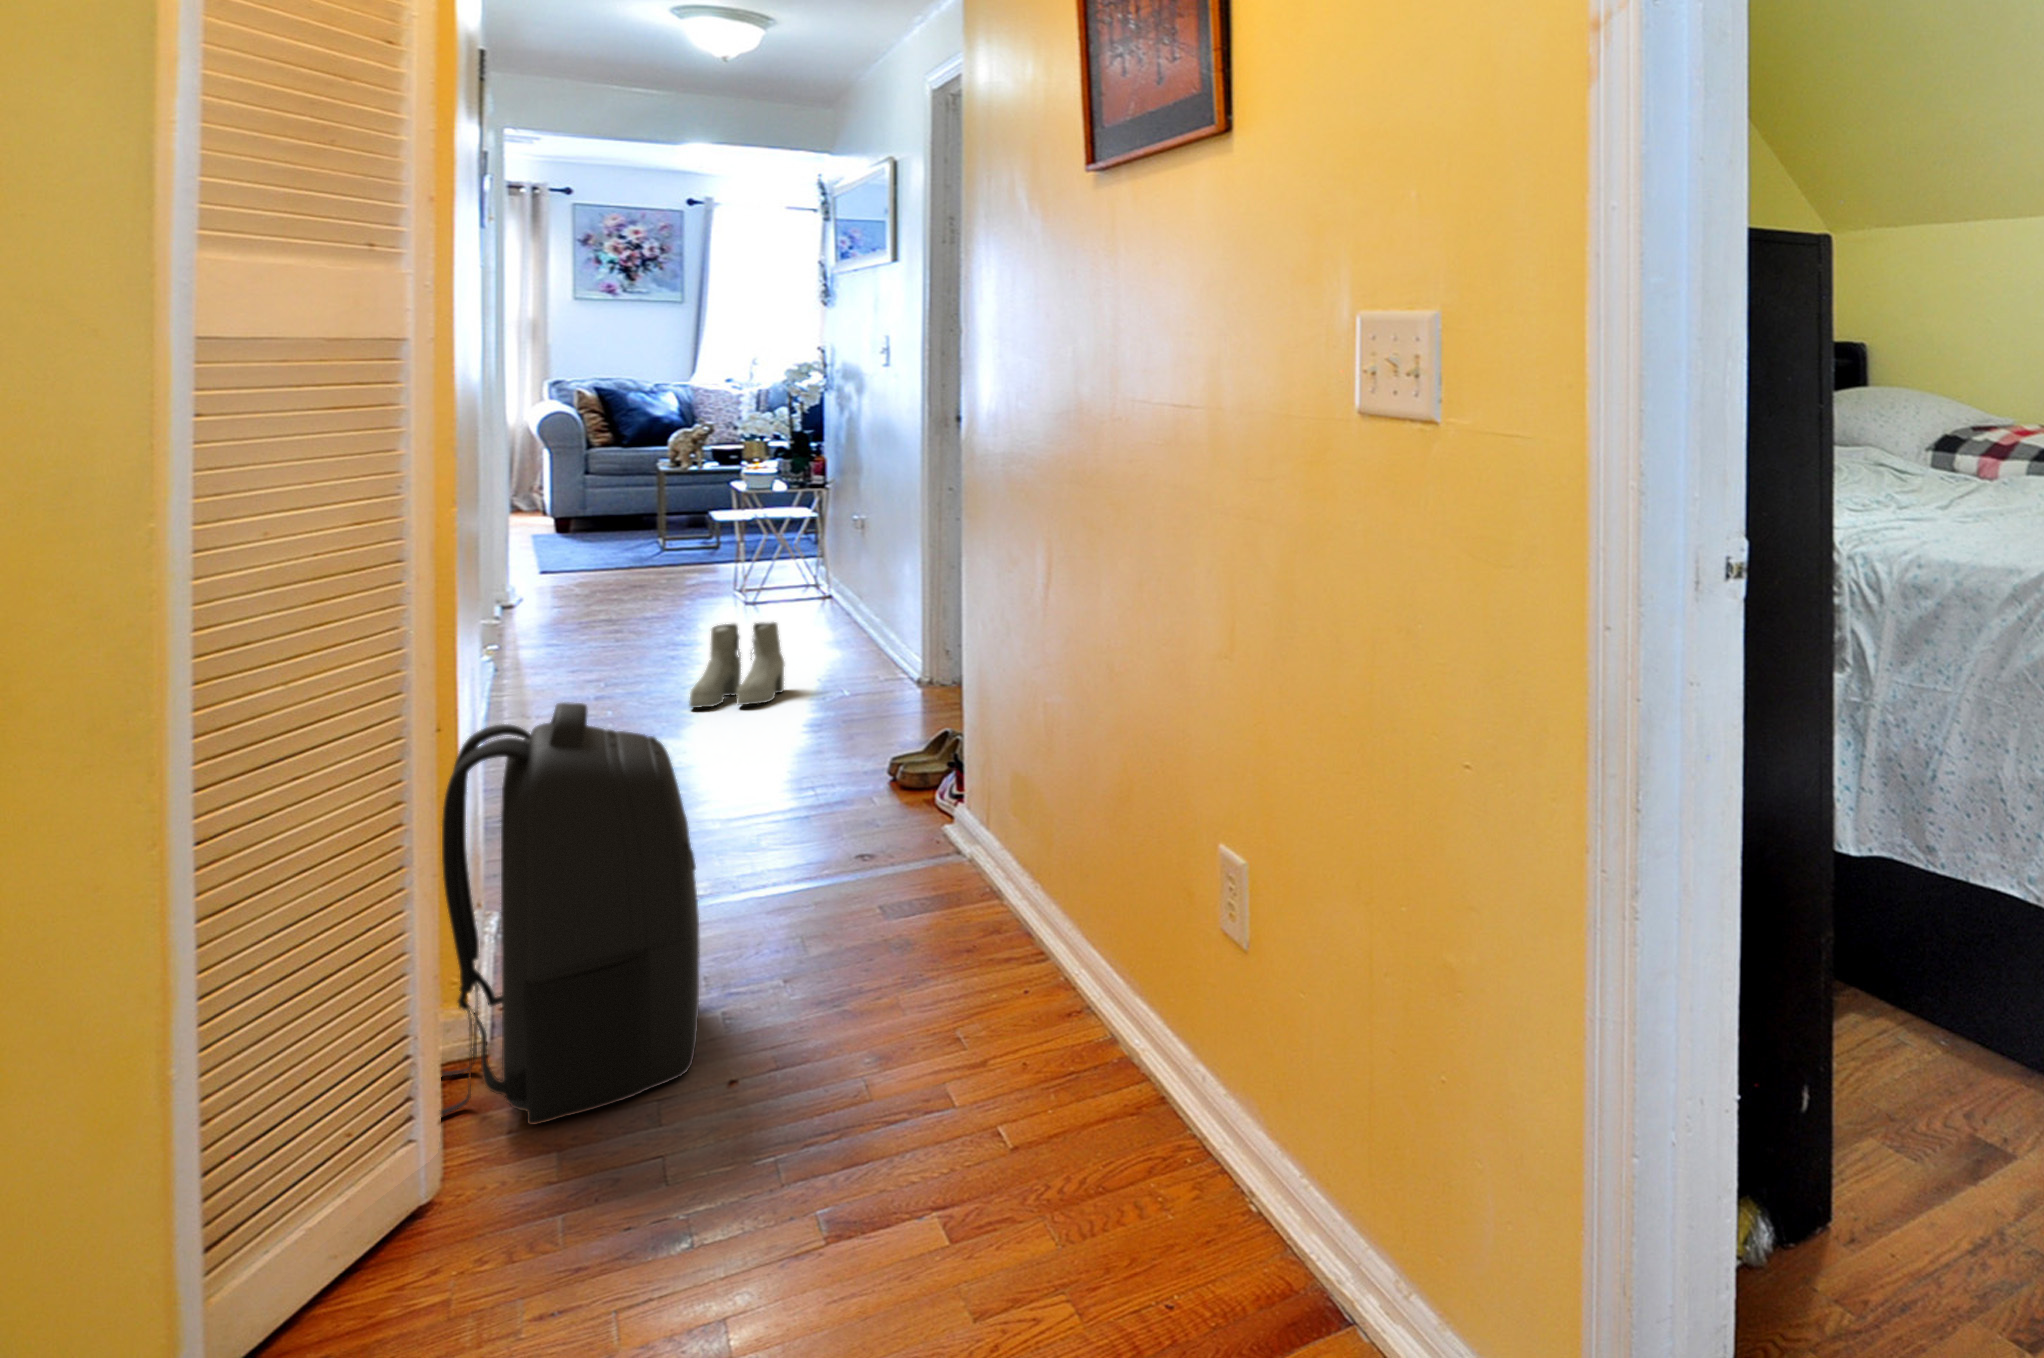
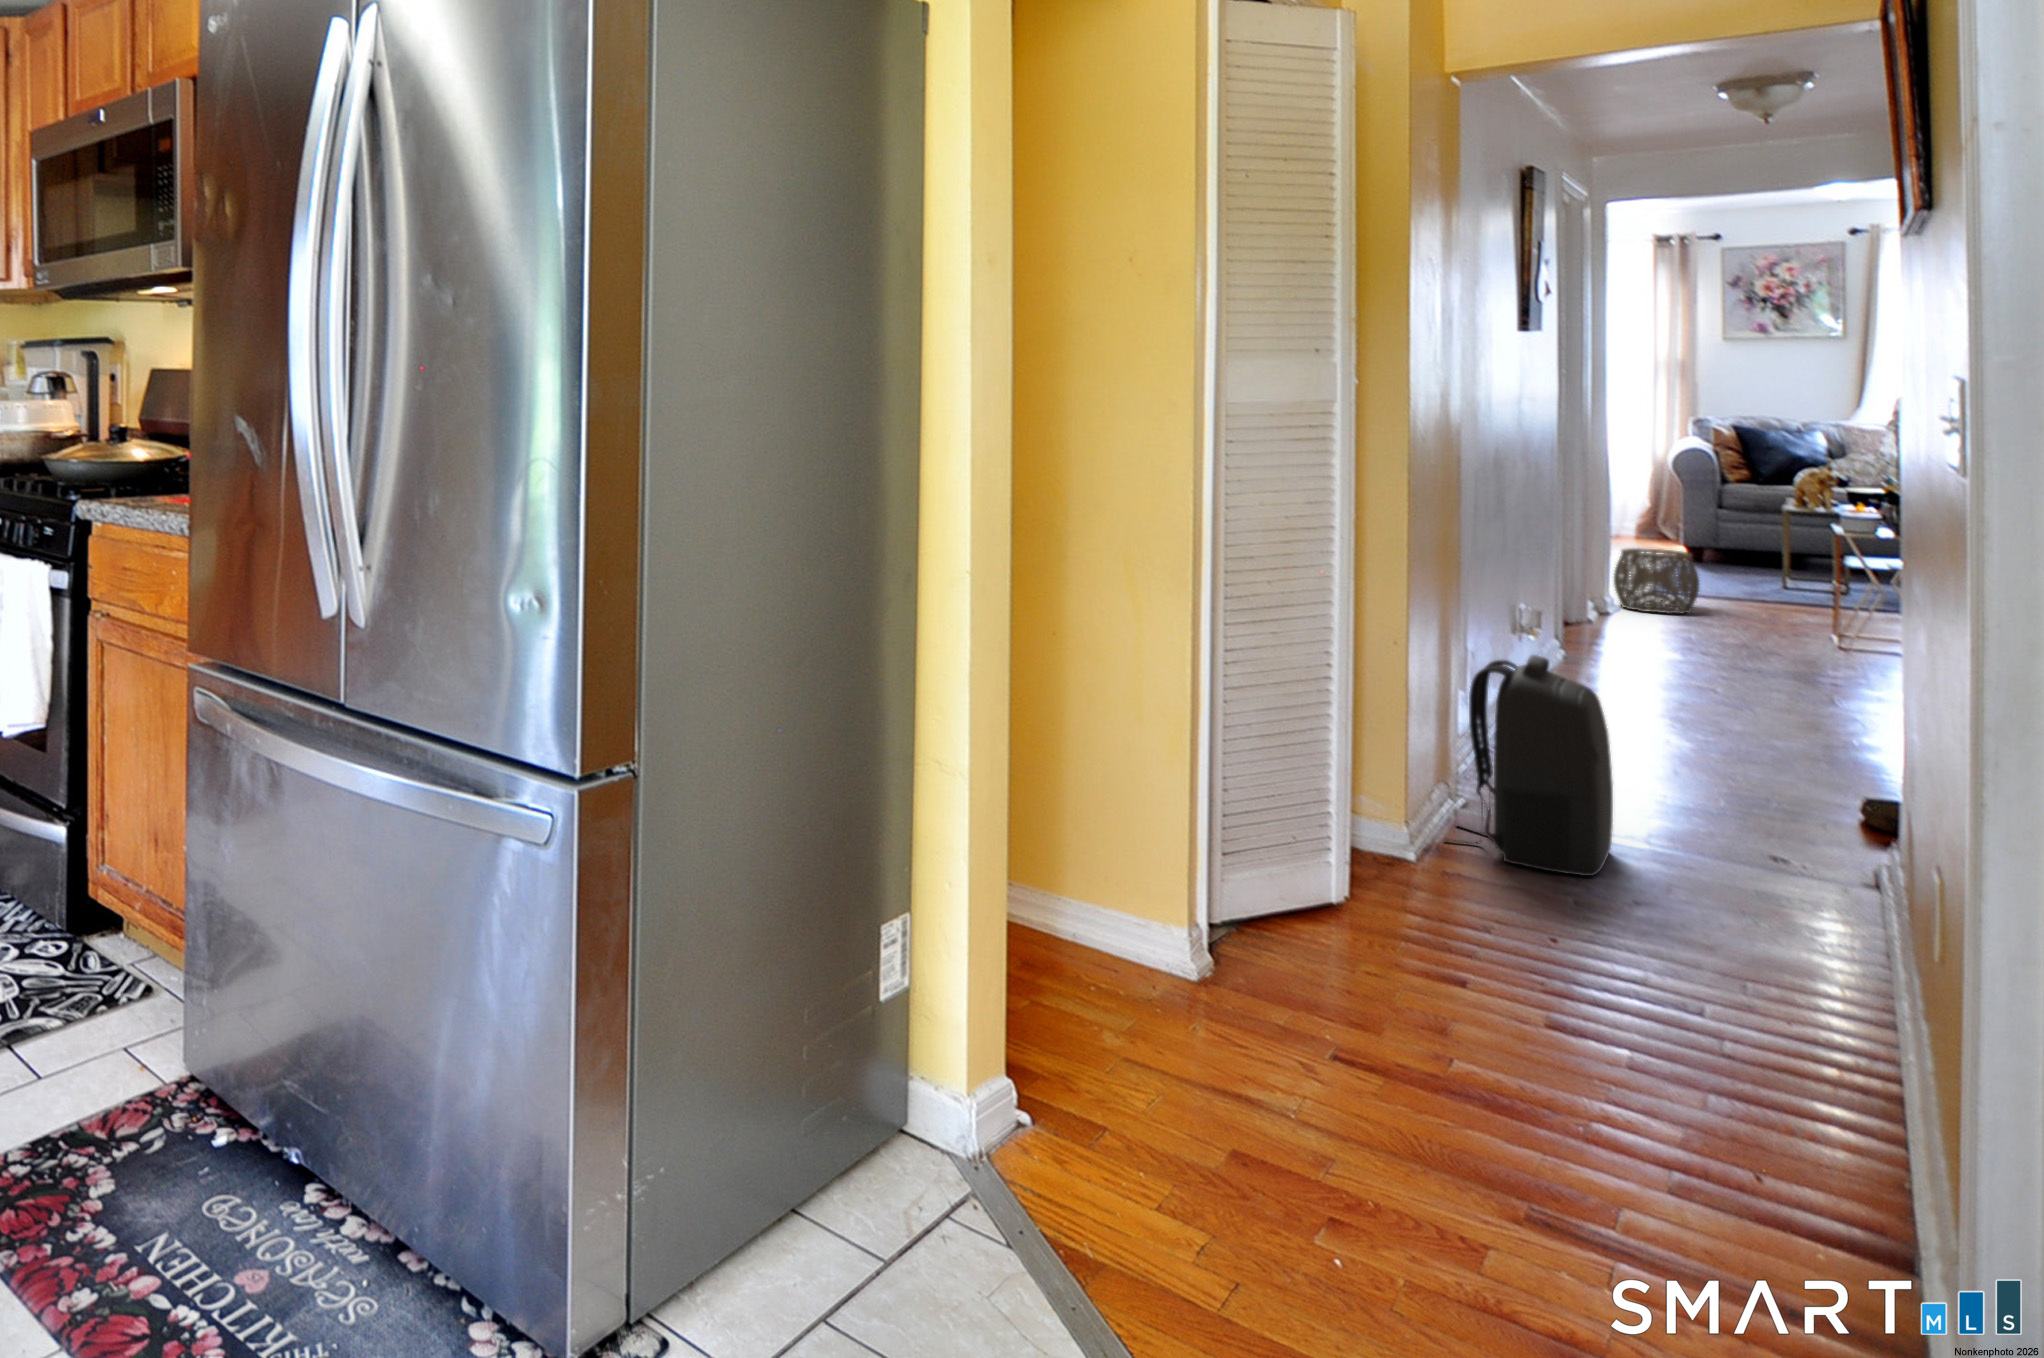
woven basket: none [494,525,594,602] -> present [1614,548,1700,614]
boots: present [690,622,785,708] -> none [1724,653,1822,726]

